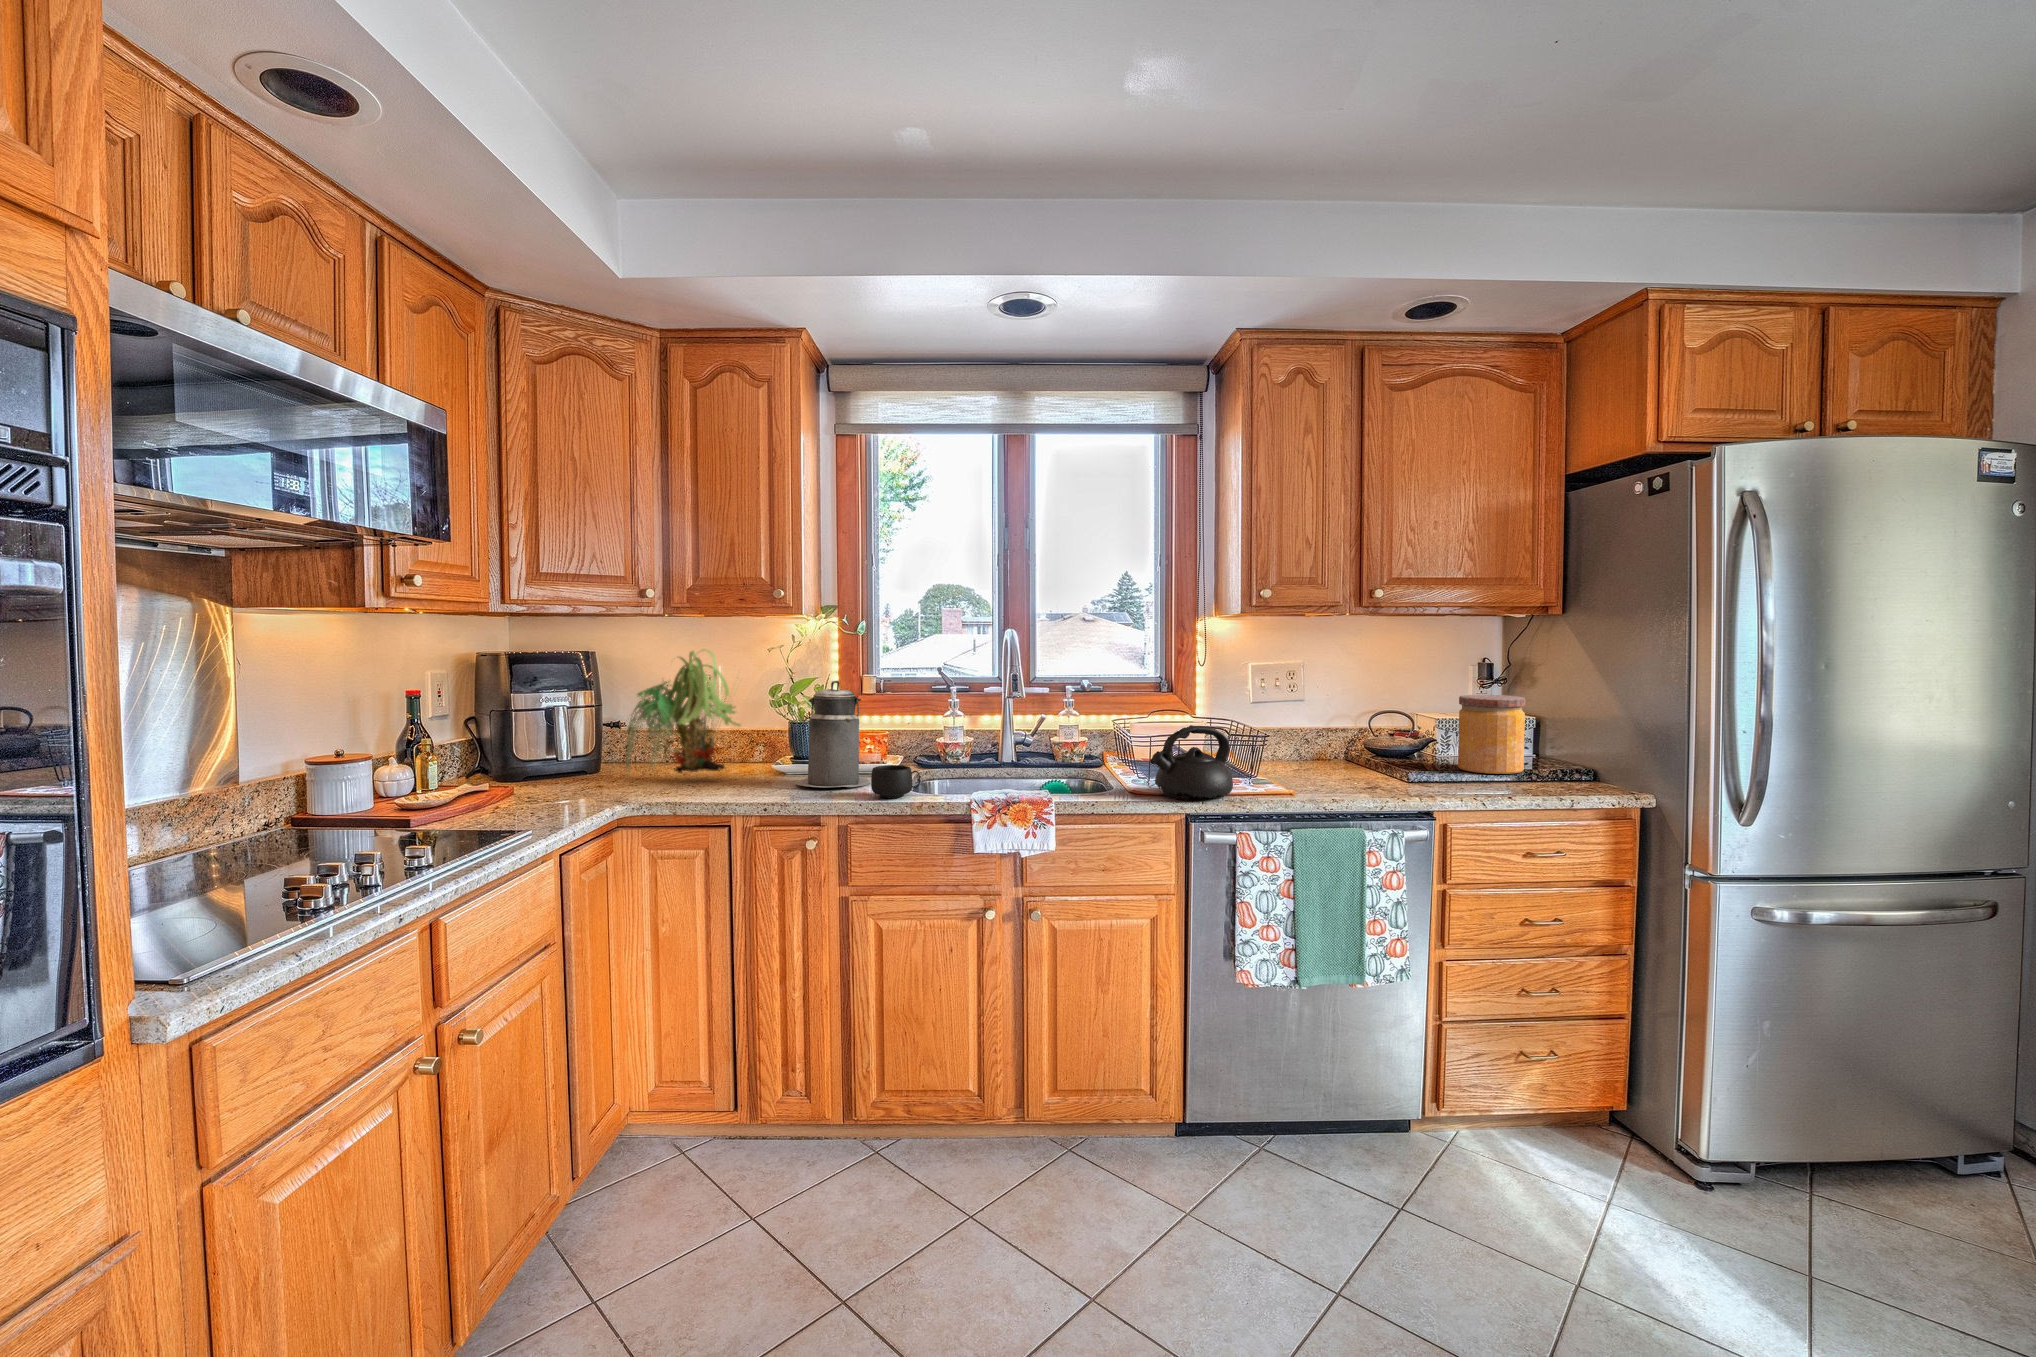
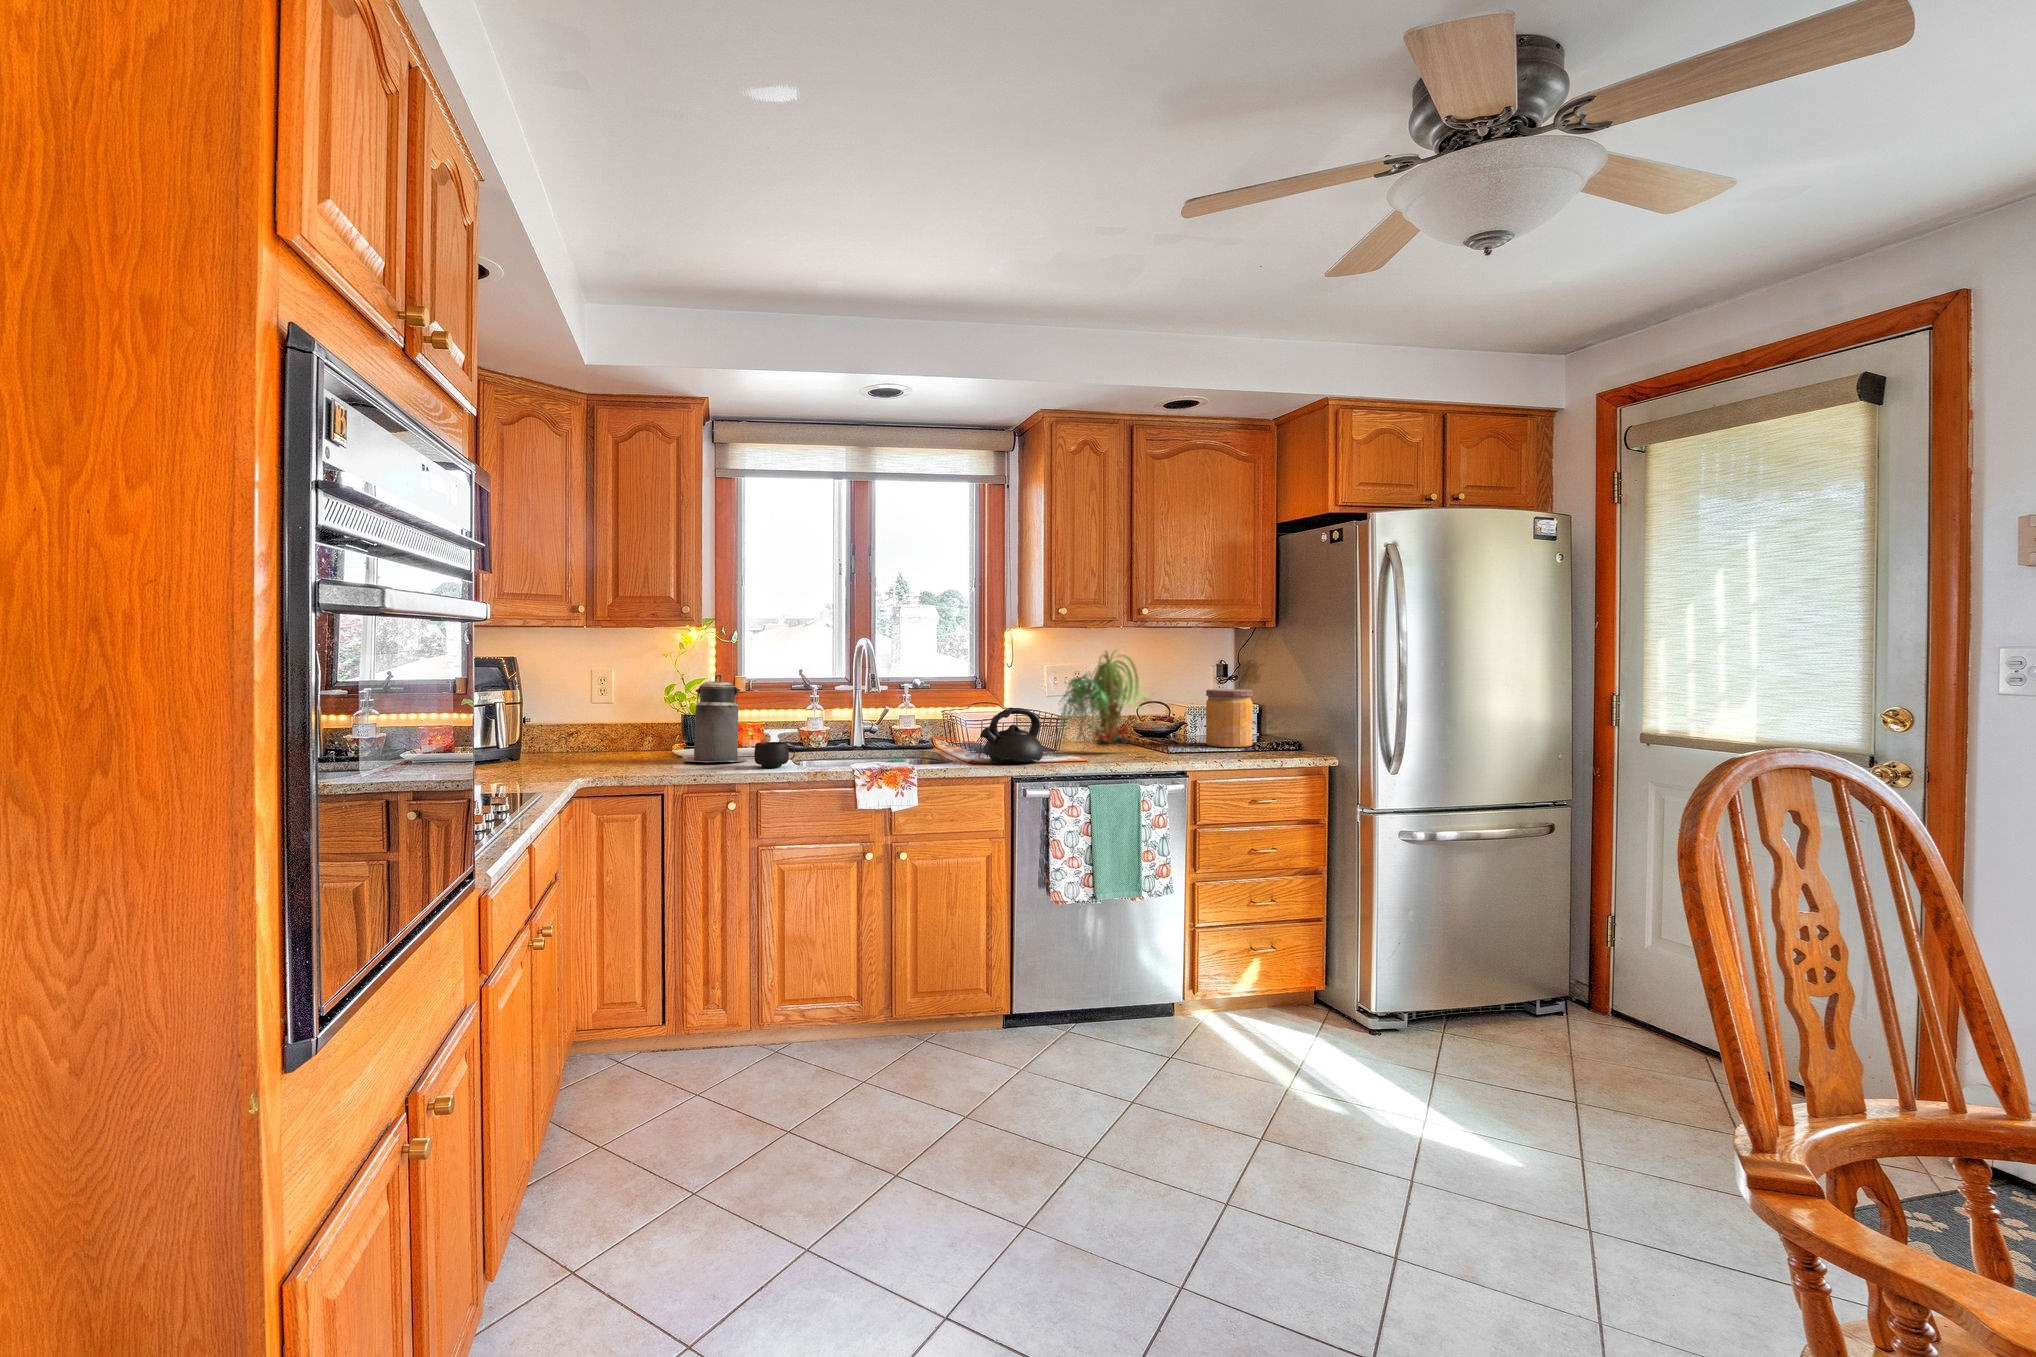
plant: present [626,650,740,779] -> present [1057,650,1153,746]

